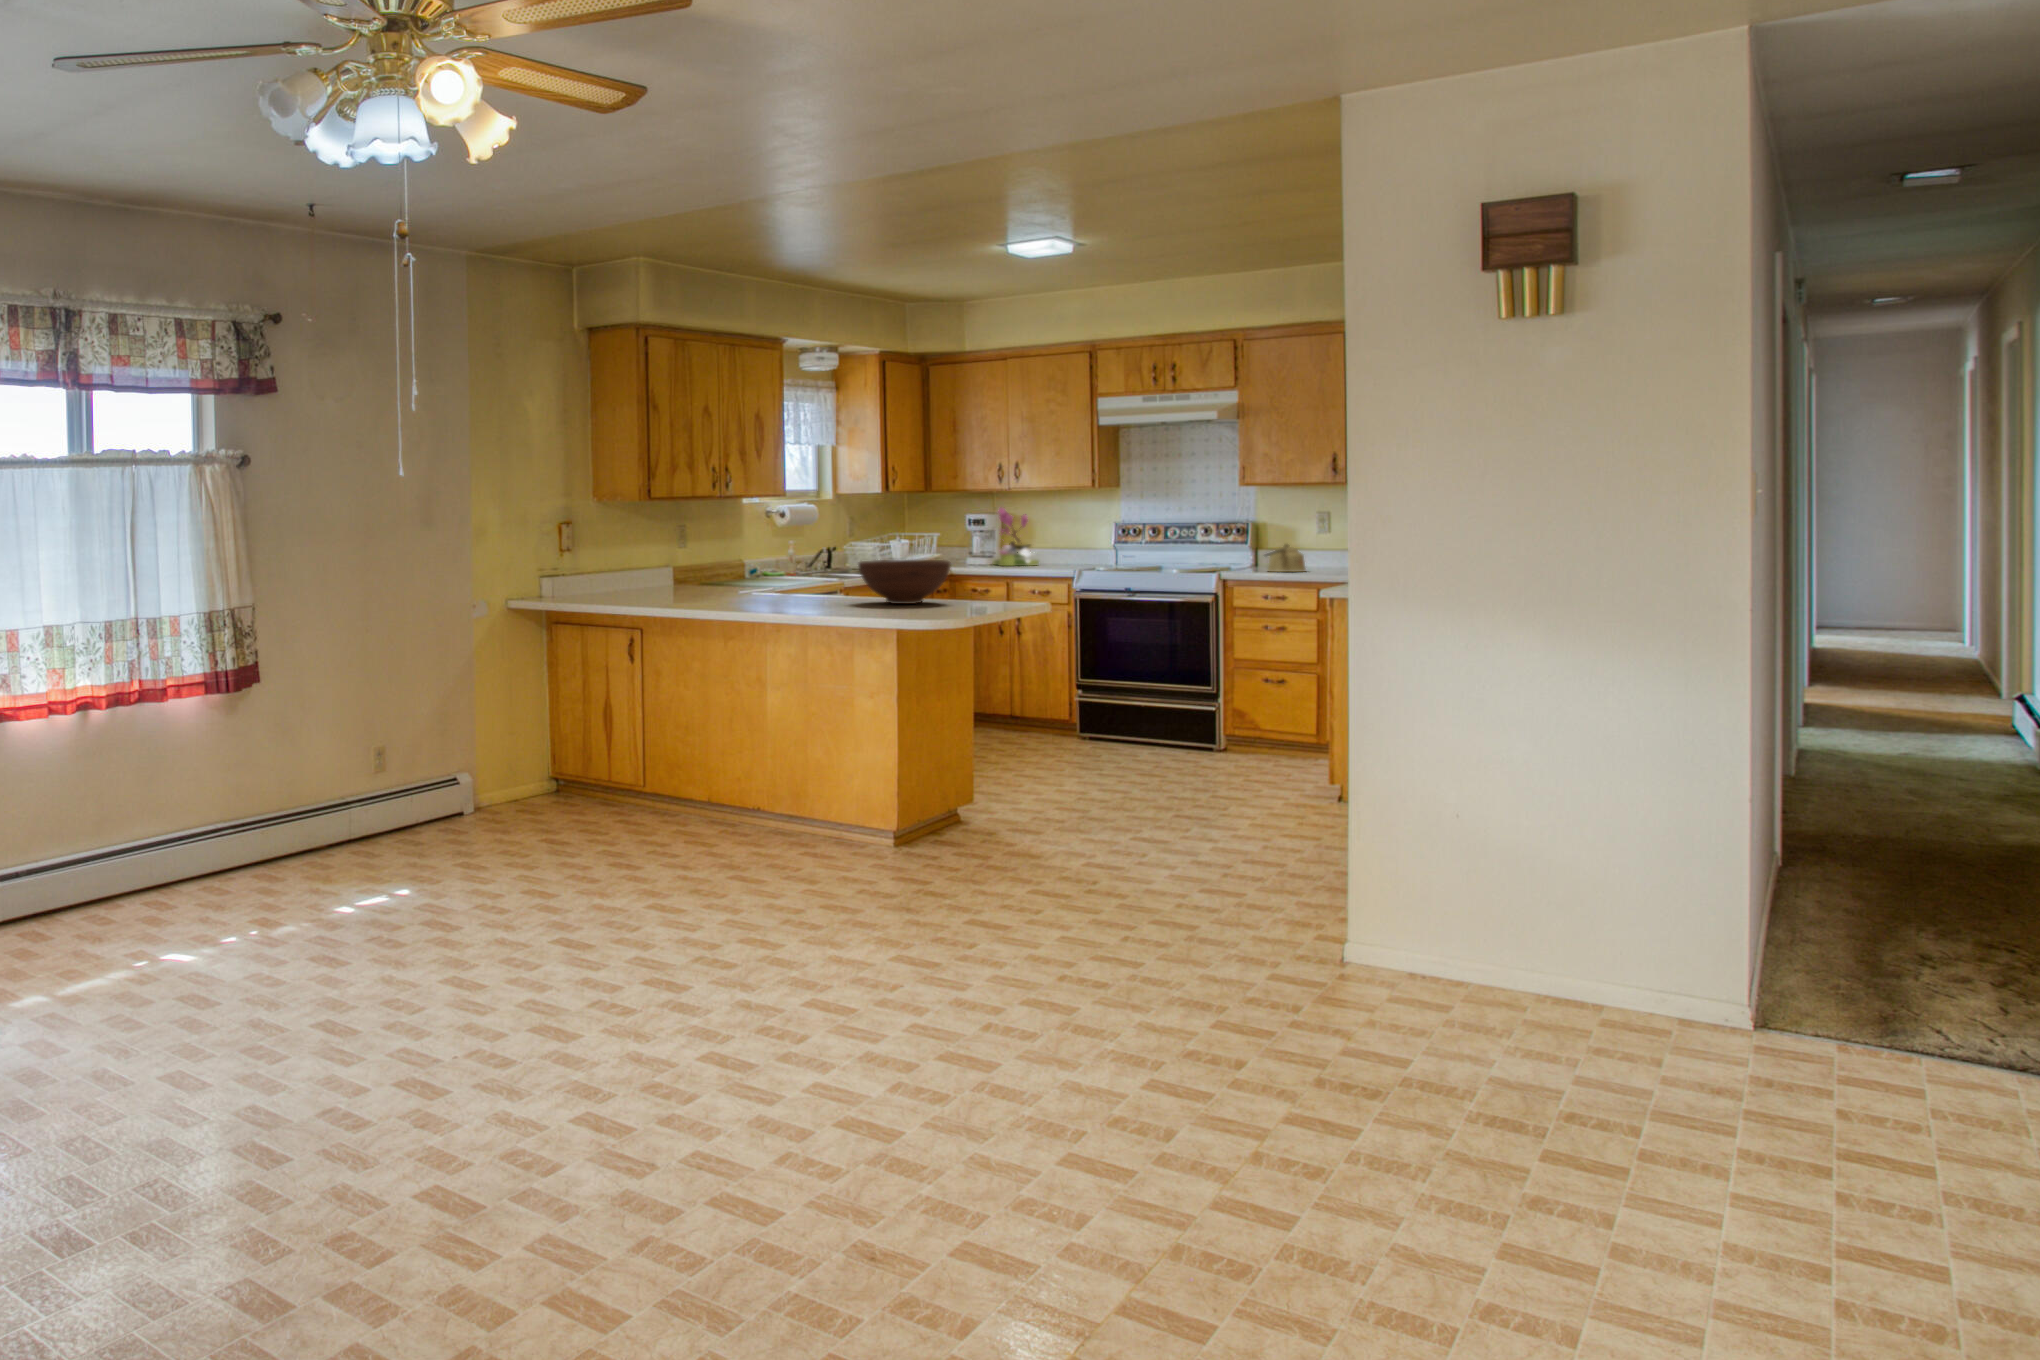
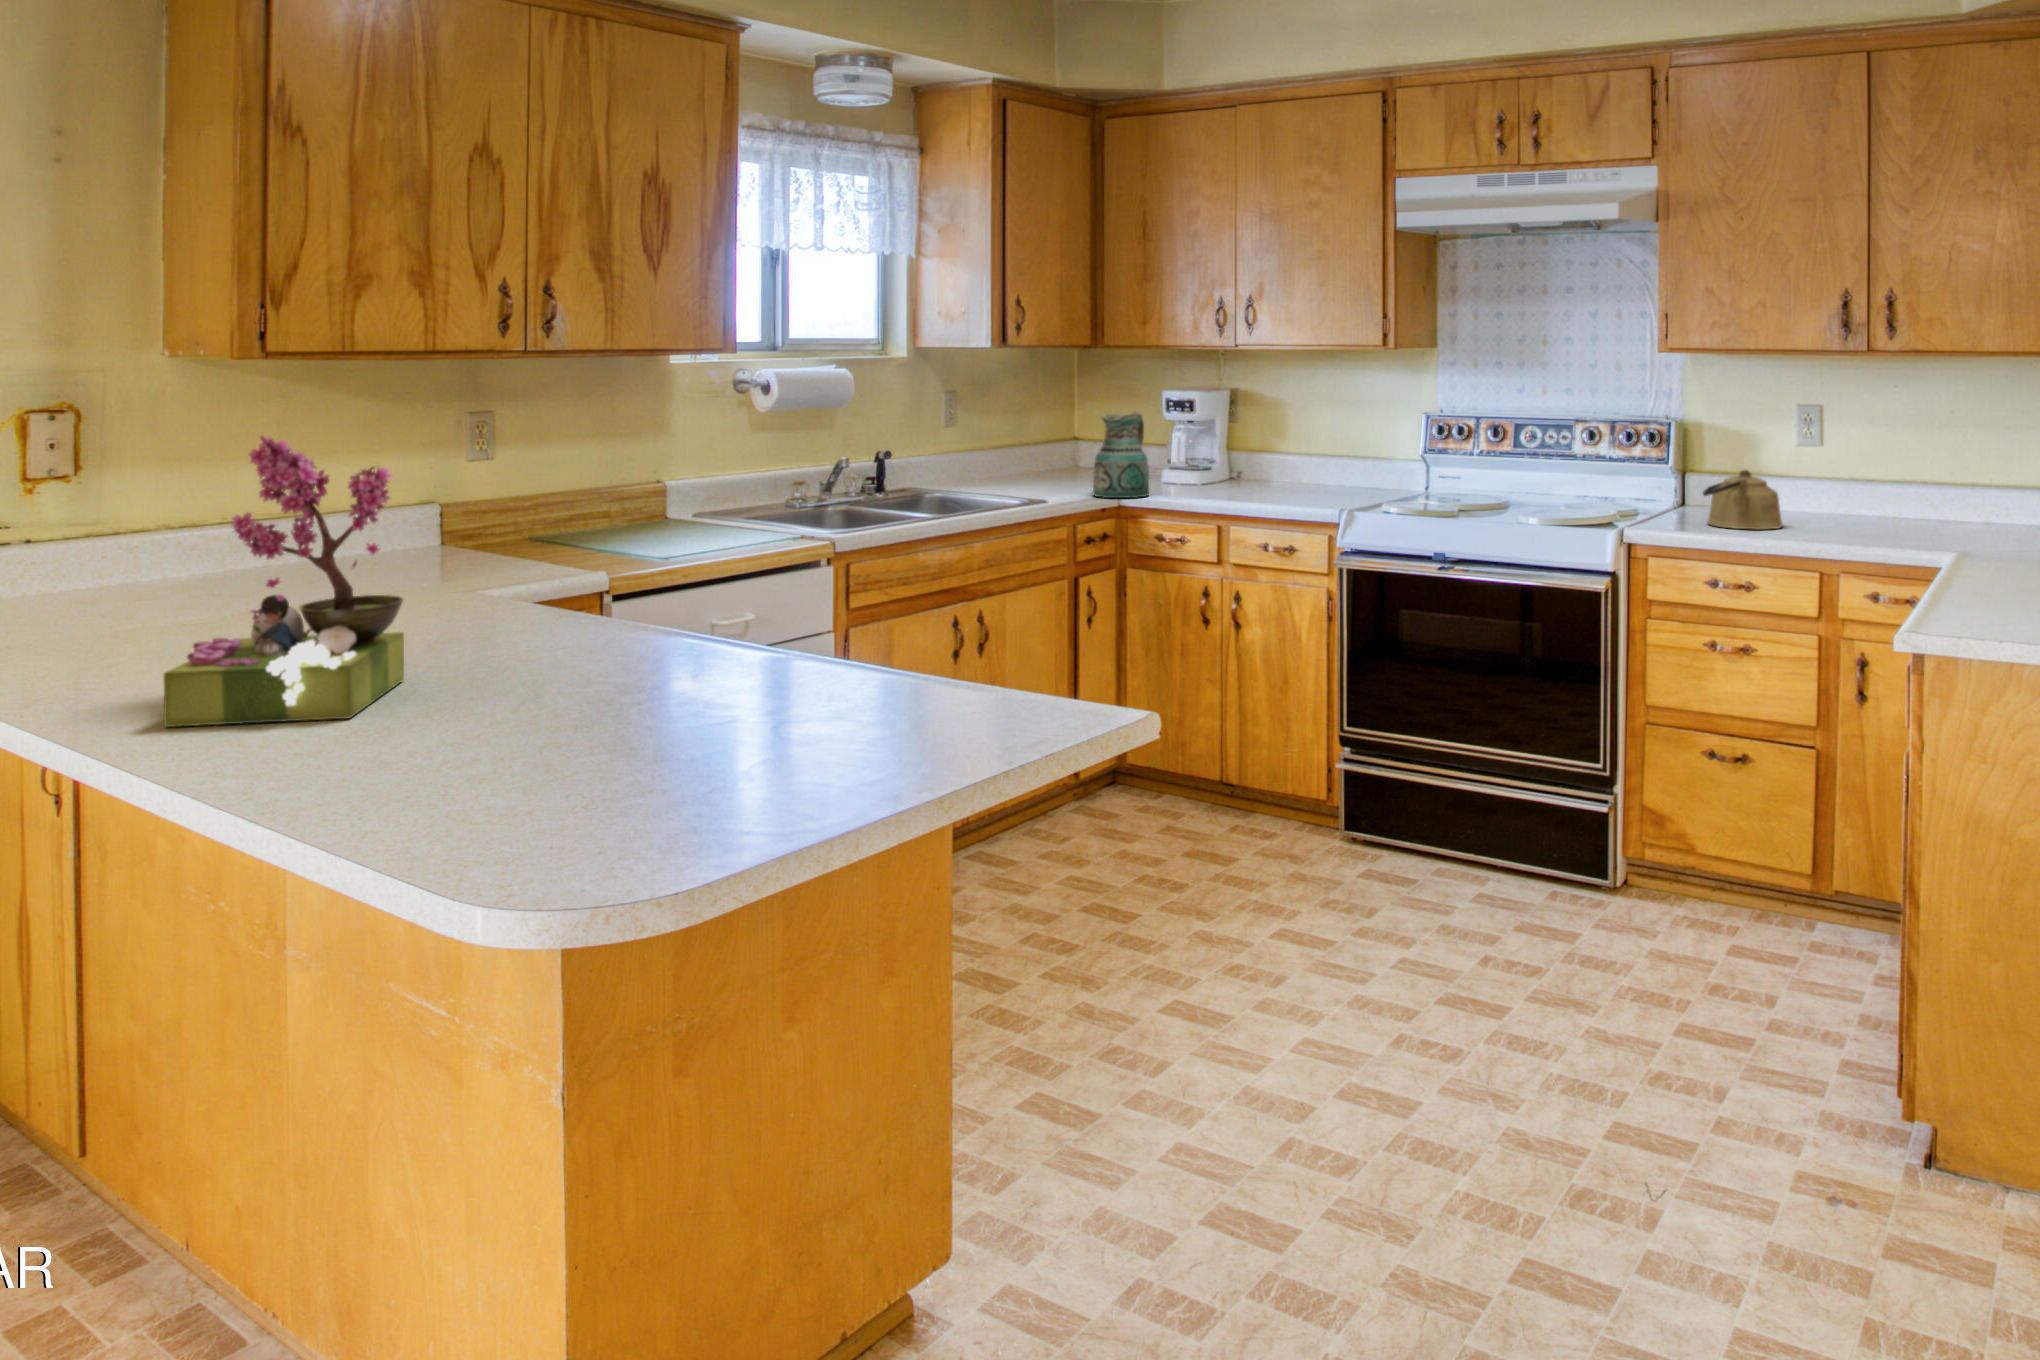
flower arrangement: present [993,508,1039,566] -> present [164,435,404,727]
ceramic pitcher: none [934,525,965,569] -> present [1093,412,1149,498]
fruit bowl: present [858,560,951,604] -> none [497,596,836,786]

